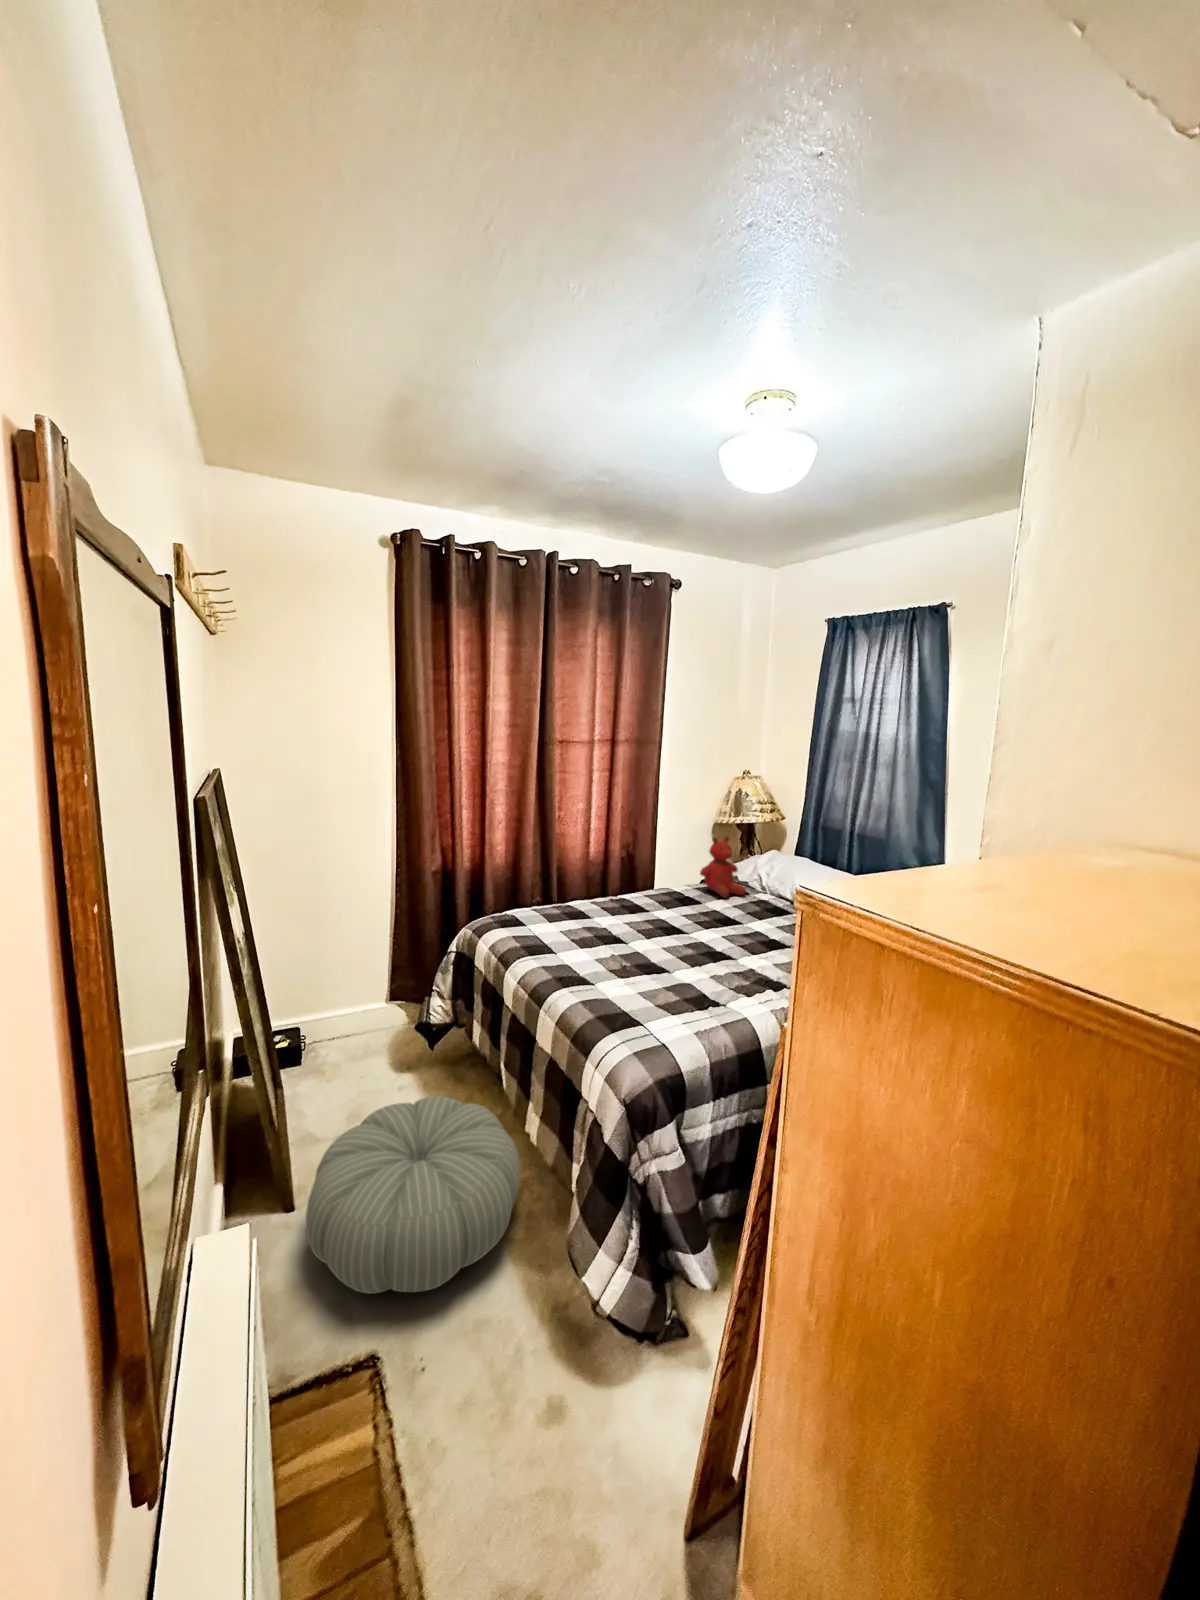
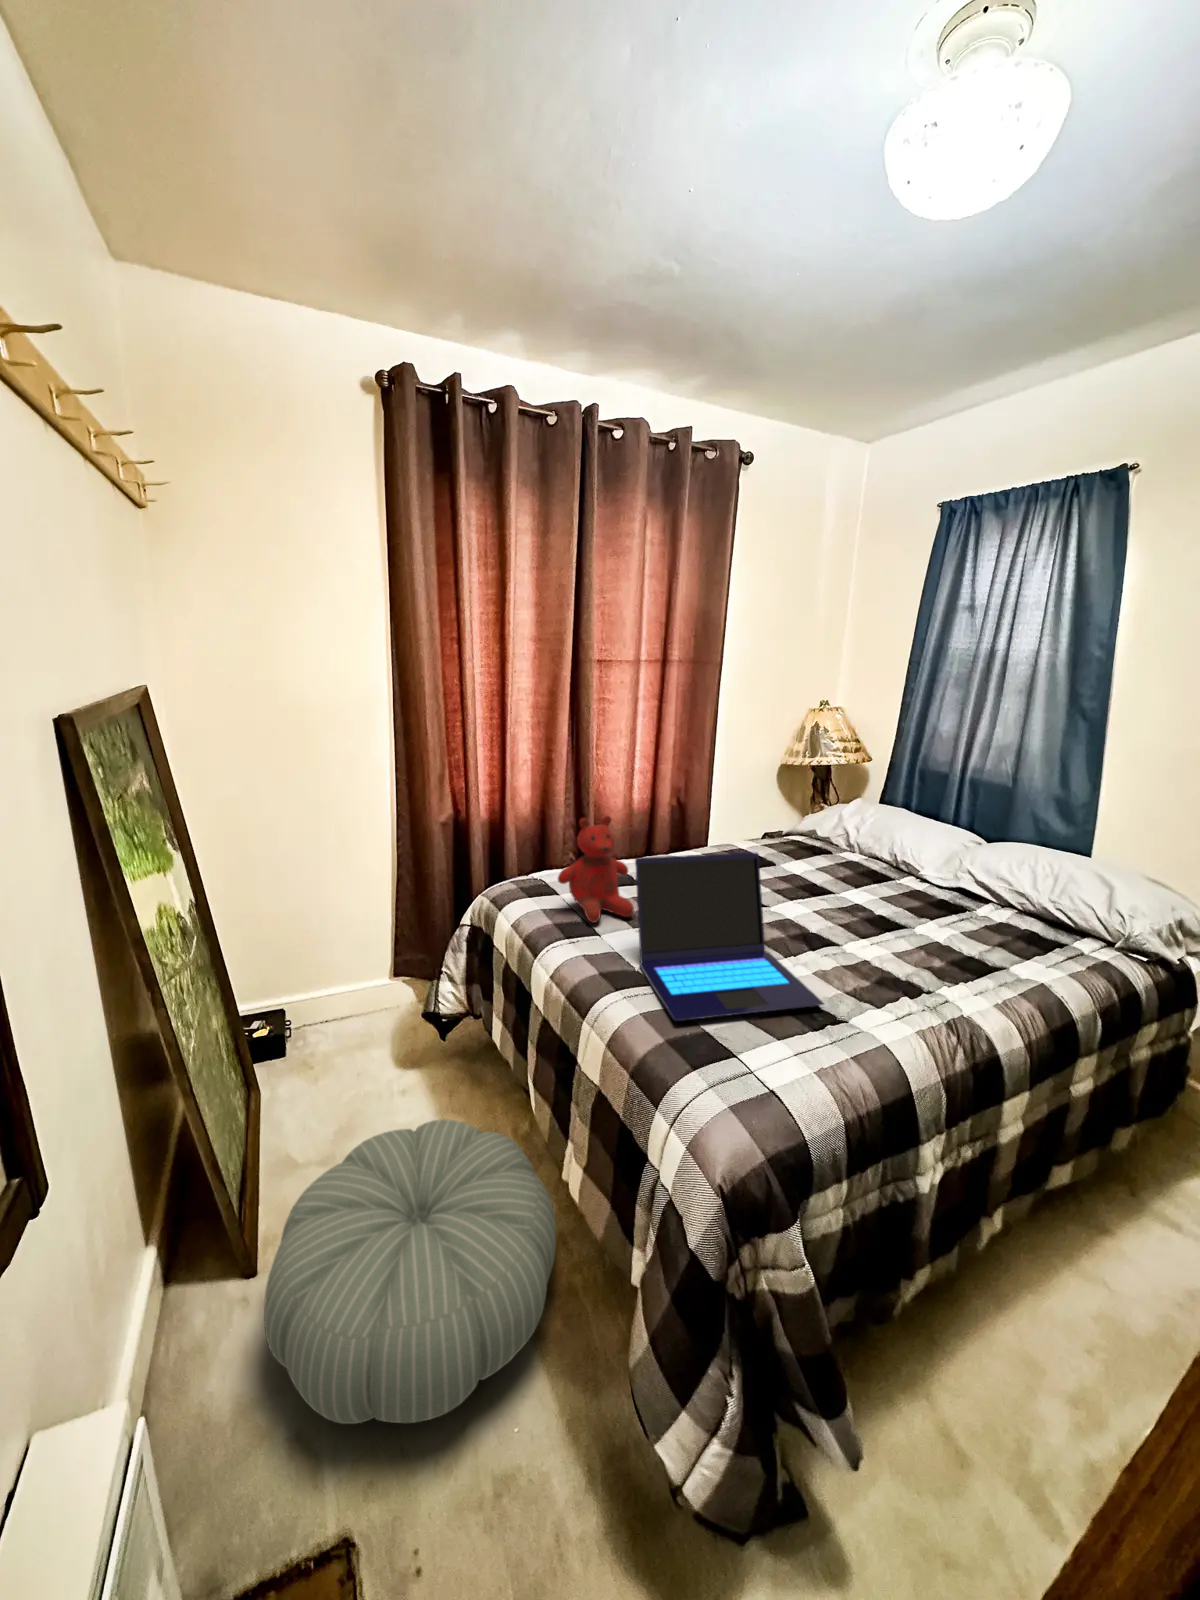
teddy bear: present [700,836,746,897] -> present [558,816,634,923]
laptop: none [581,889,712,1006] -> present [635,853,824,1021]

